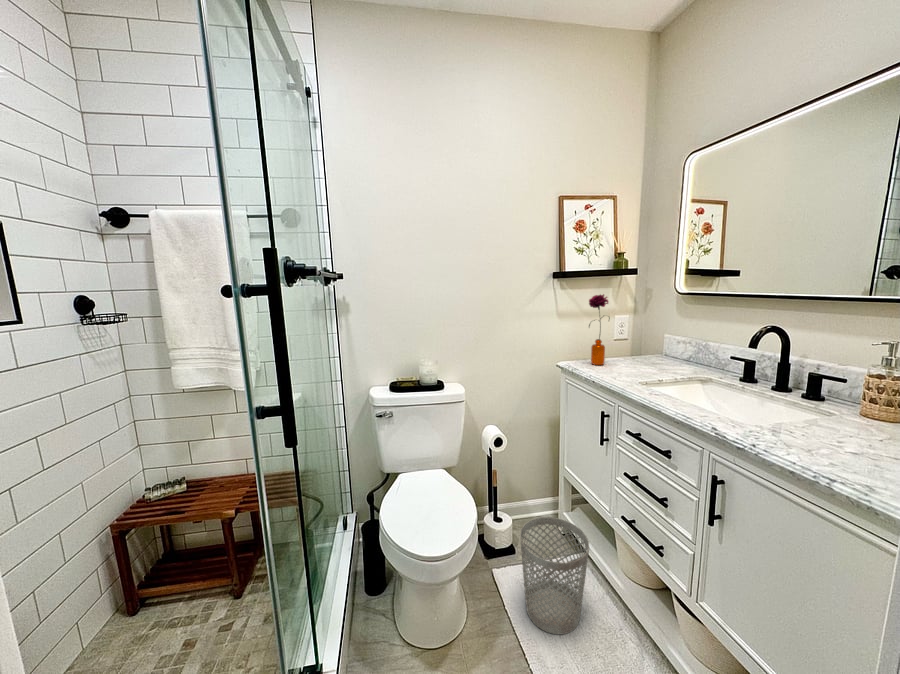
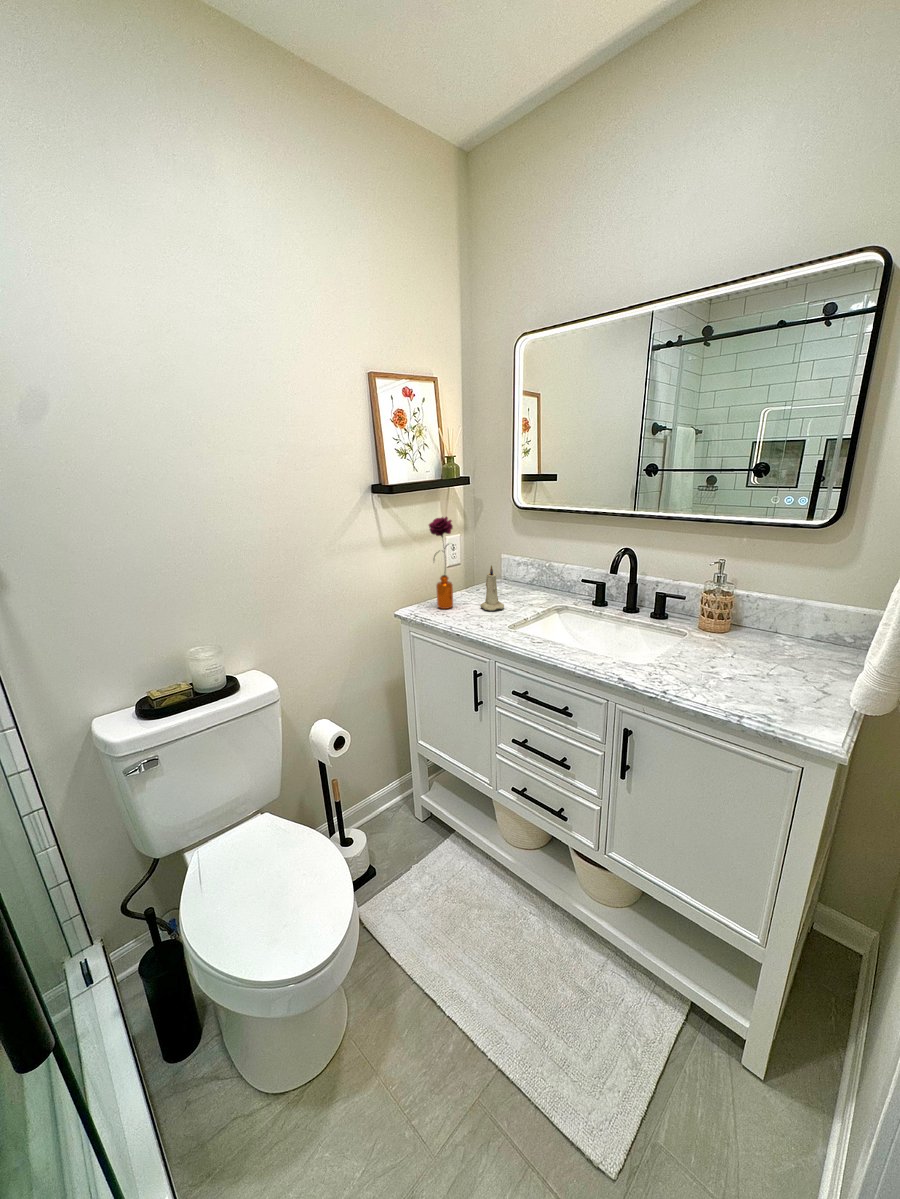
candle: none [626,334,647,371] -> present [480,566,504,611]
wastebasket: present [520,517,589,634] -> none [400,815,485,957]

